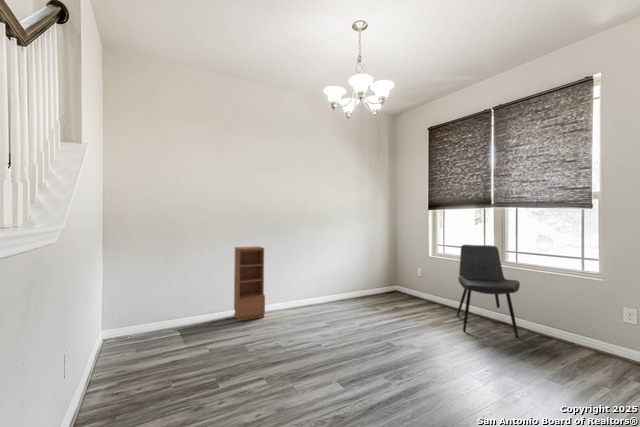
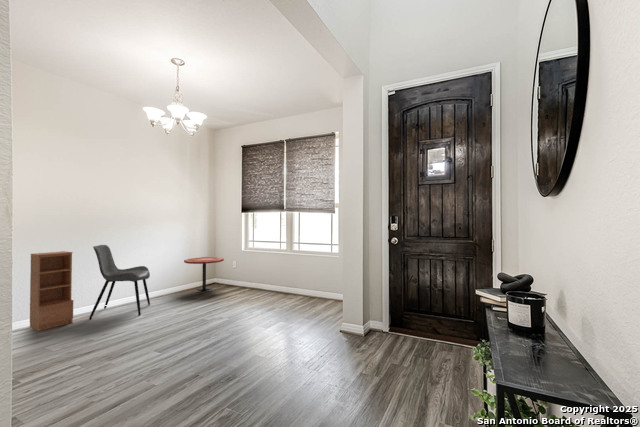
dining chair: present [457,245,520,337] -> present [89,245,150,319]
side table: none [363,260,407,302] -> present [184,257,224,293]

